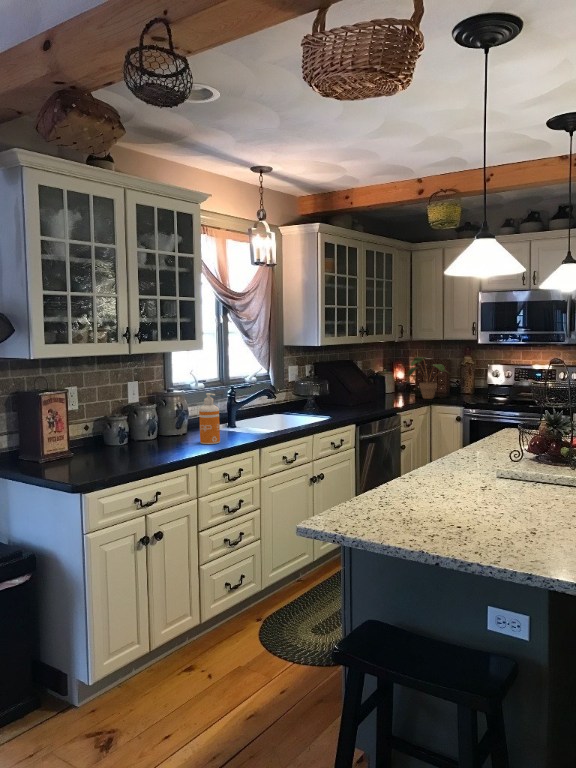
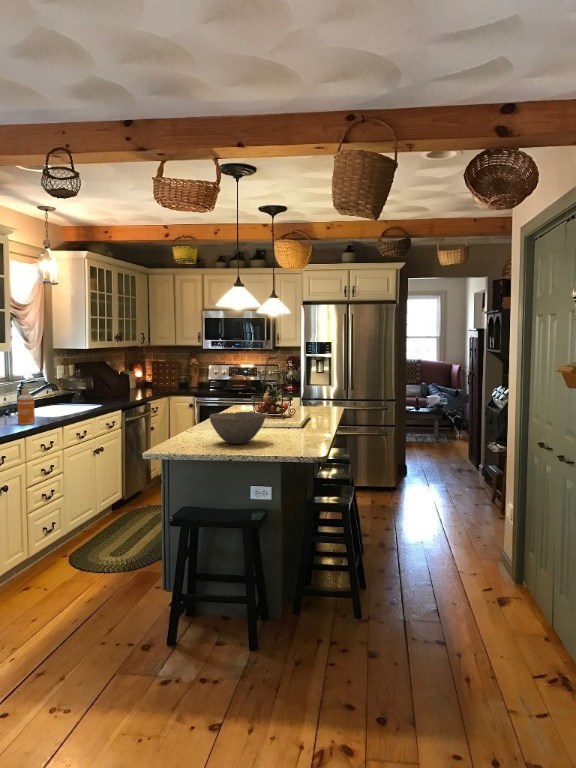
potted plant: present [408,357,445,399] -> none [150,358,184,392]
bowl: none [415,454,525,518] -> present [210,412,265,444]

